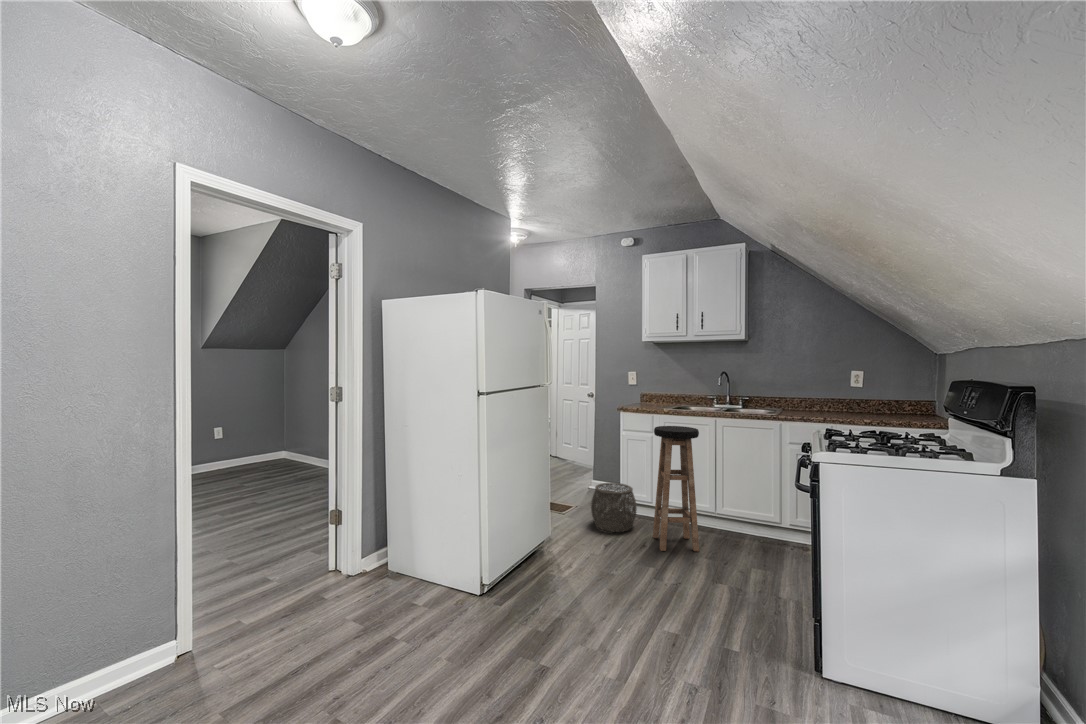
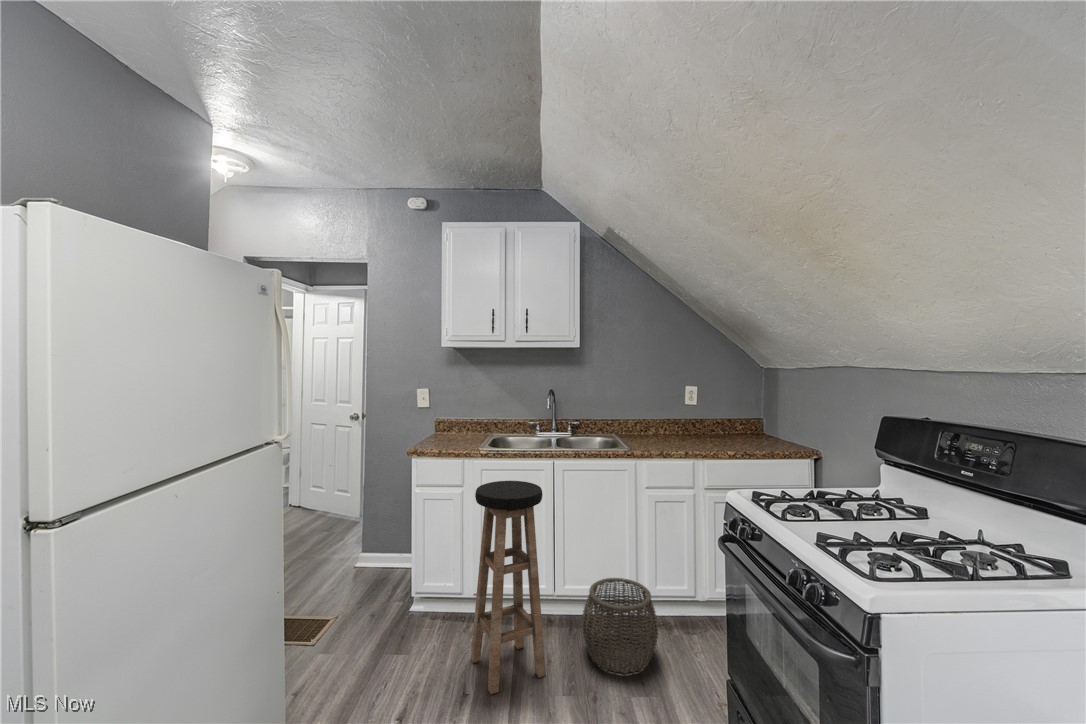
woven basket: present [591,483,637,532] -> present [582,578,658,674]

